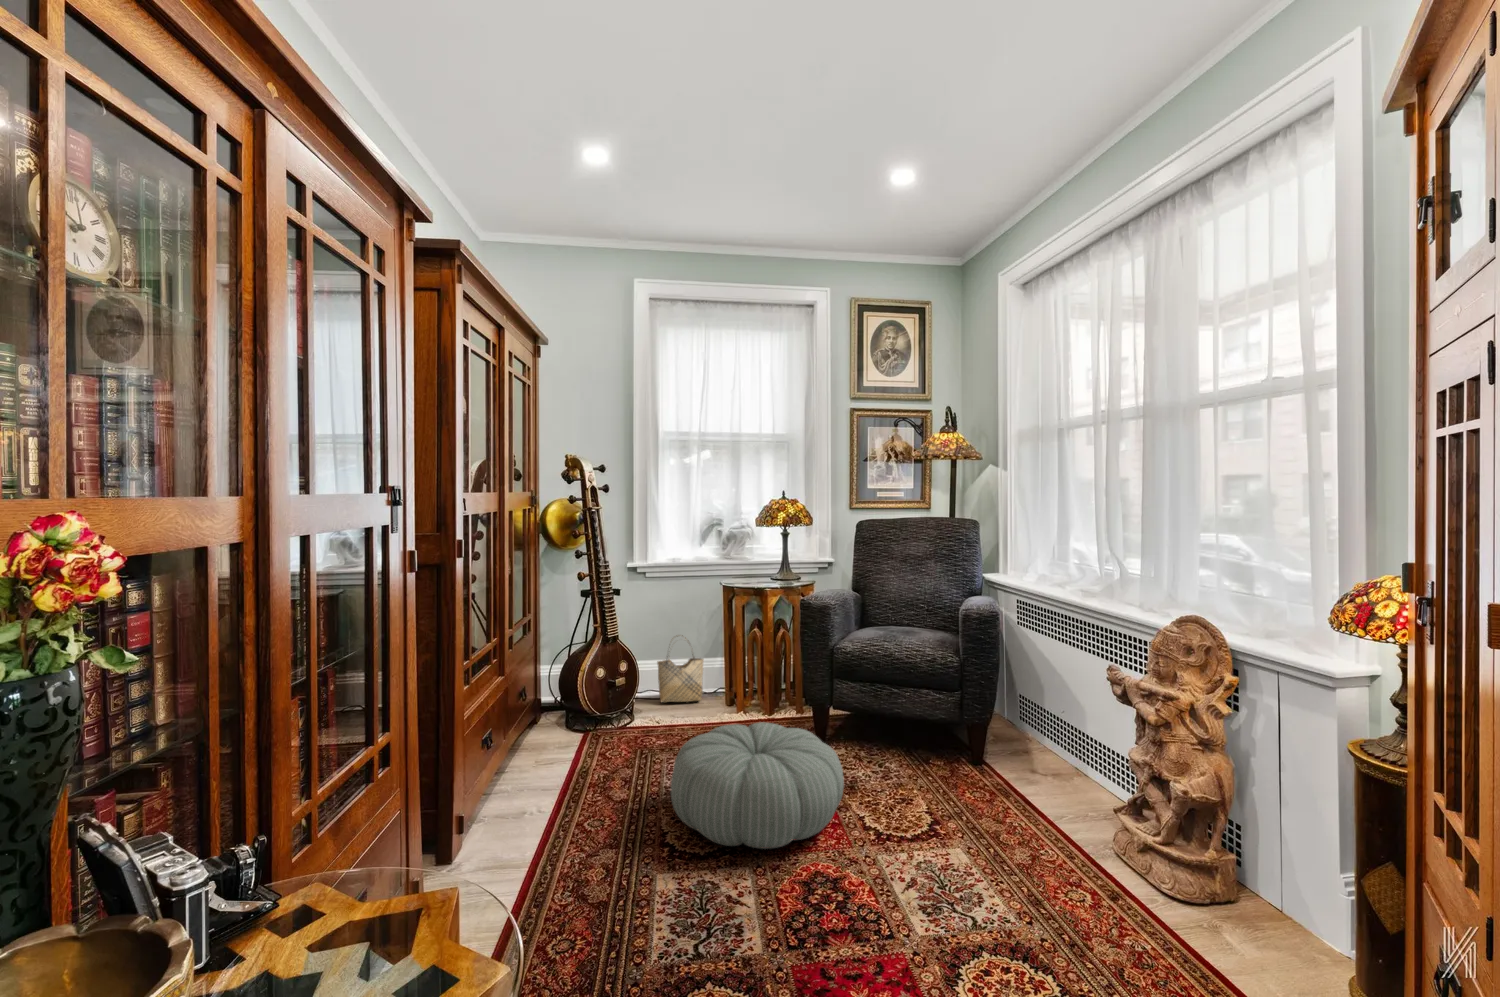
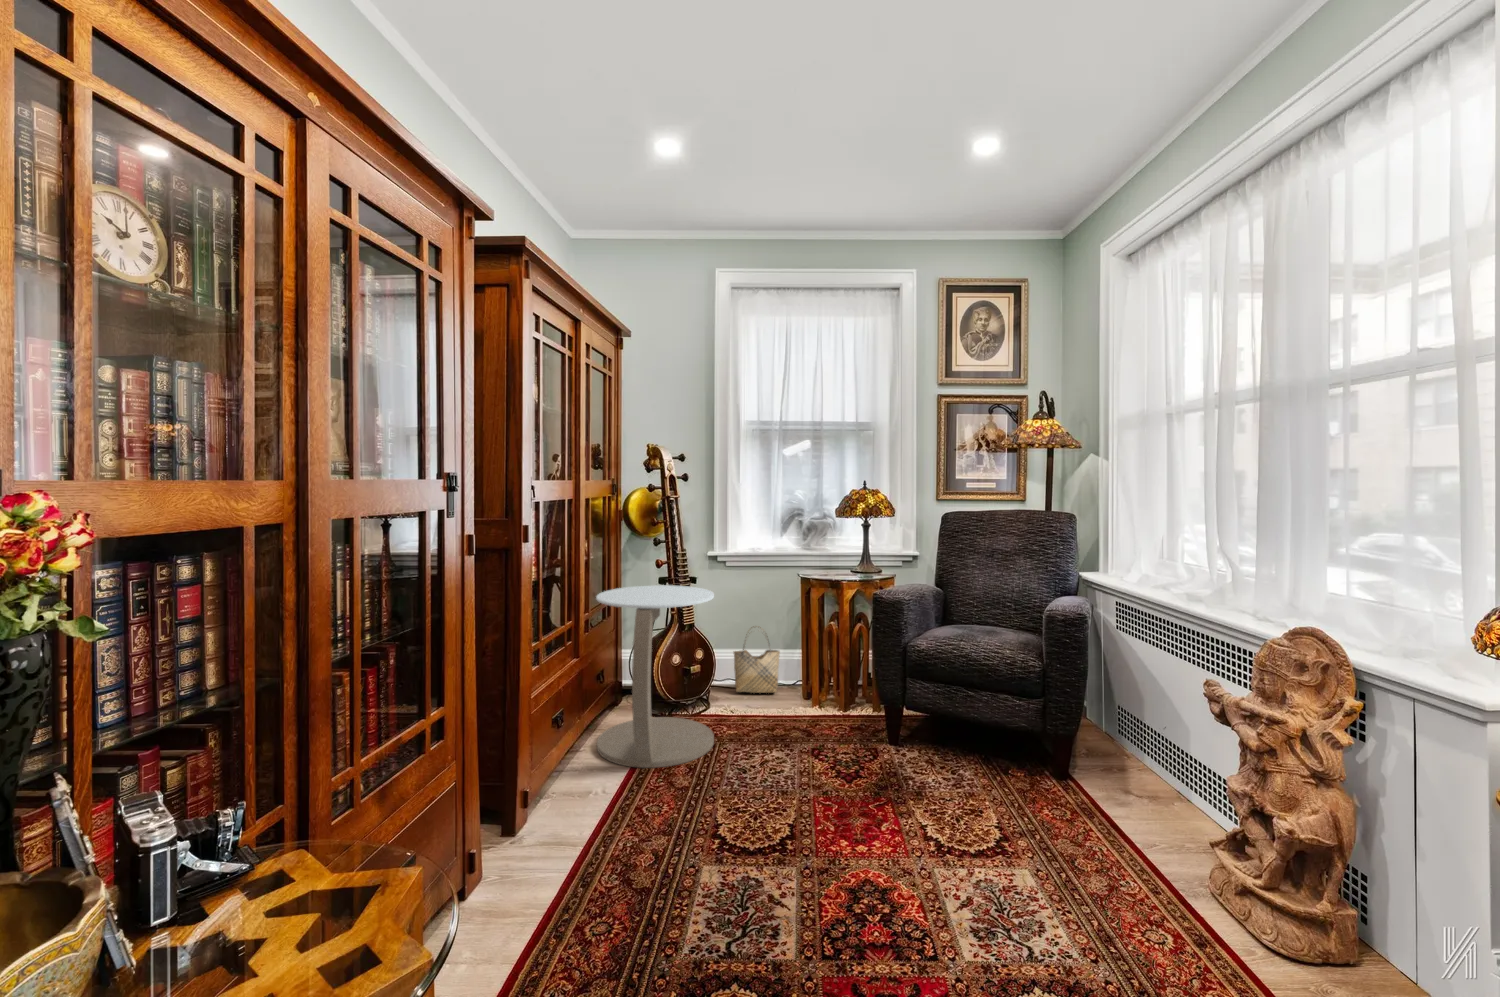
side table: none [523,597,646,784] -> present [596,585,714,768]
pouf: present [671,722,844,849] -> none [726,719,904,850]

